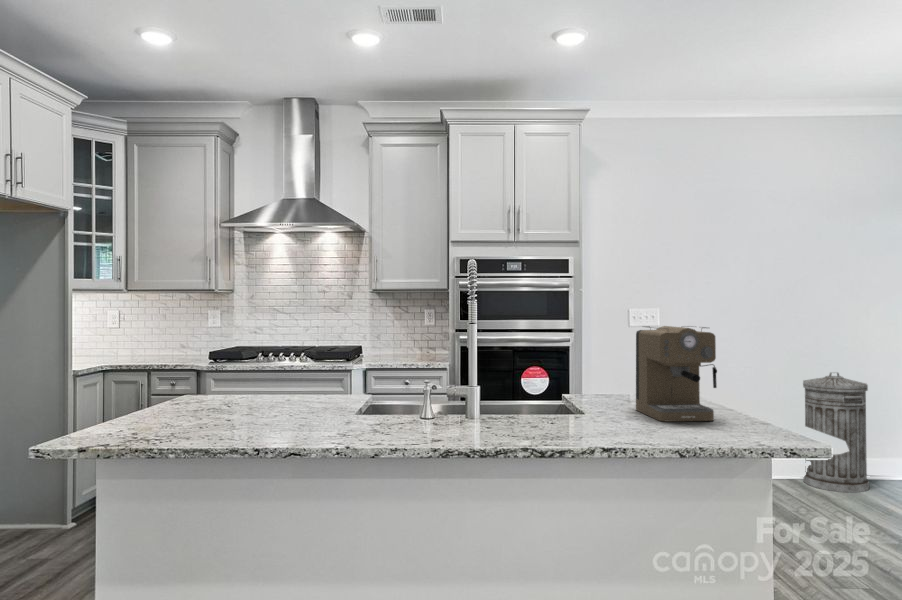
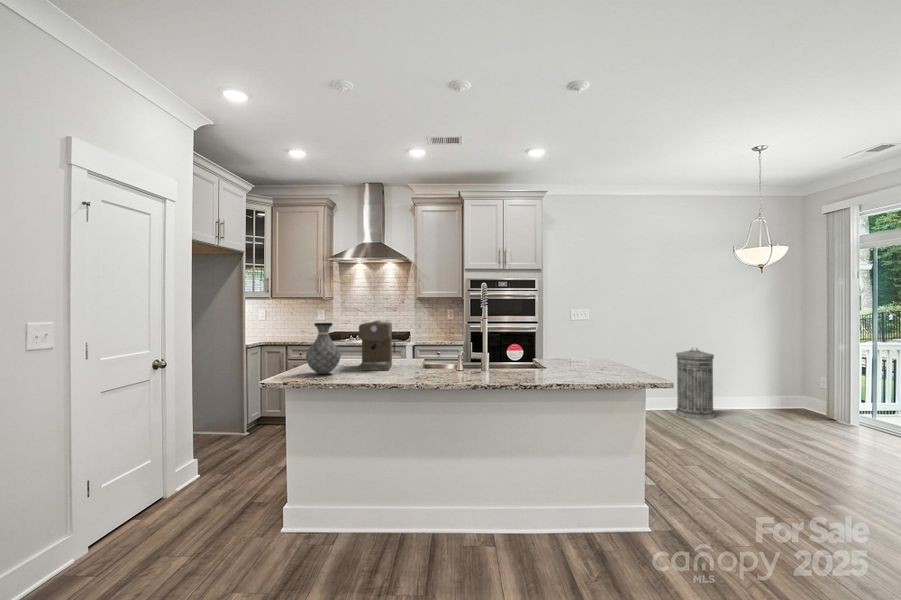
coffee maker: present [636,326,717,421] -> present [359,320,395,370]
vase: none [96,331,174,438] -> present [306,323,341,374]

